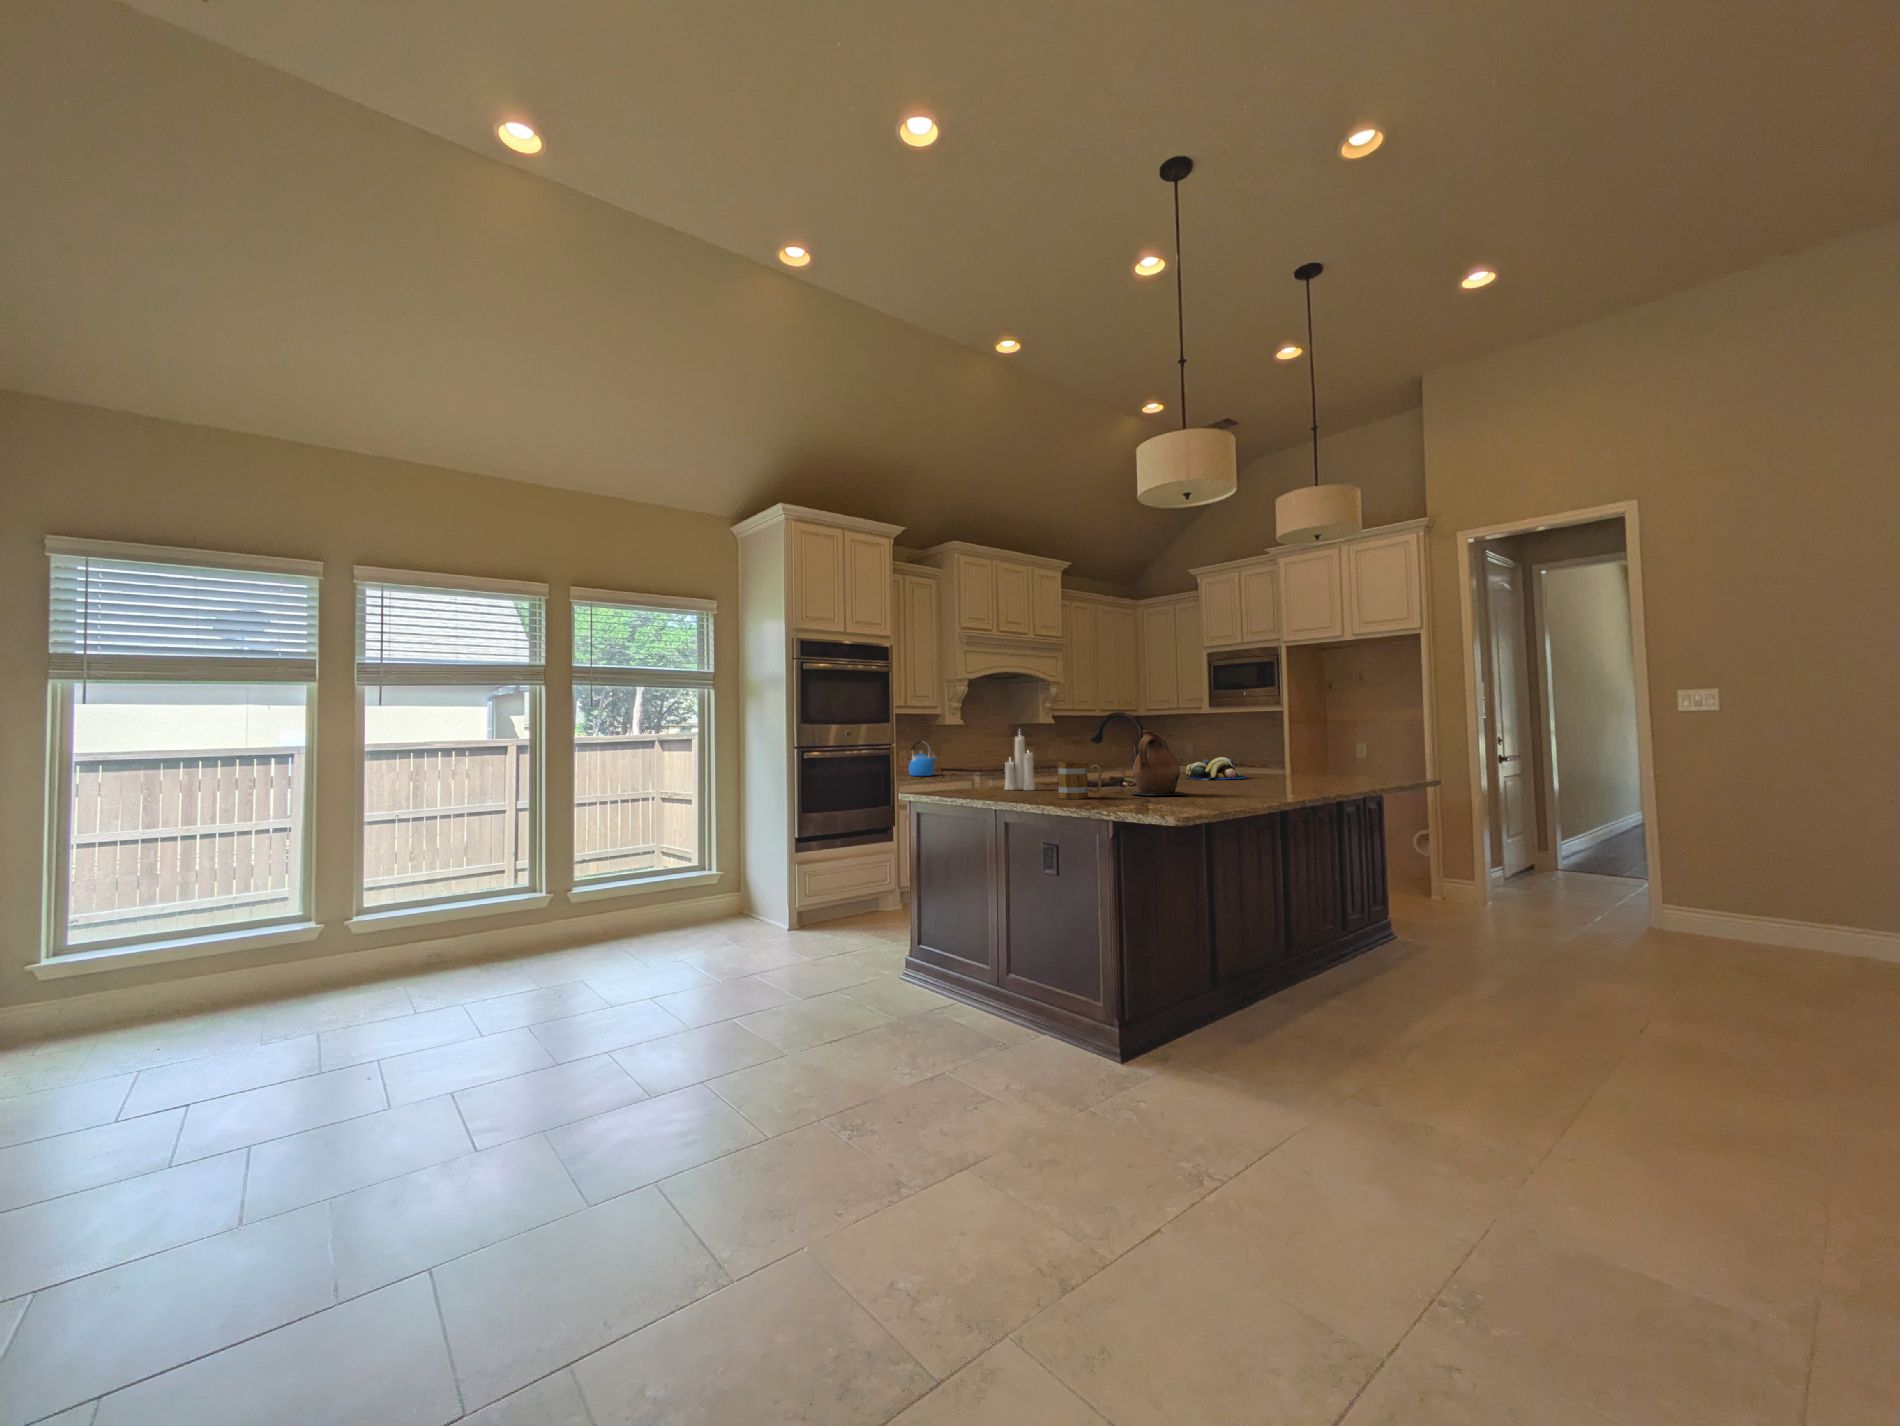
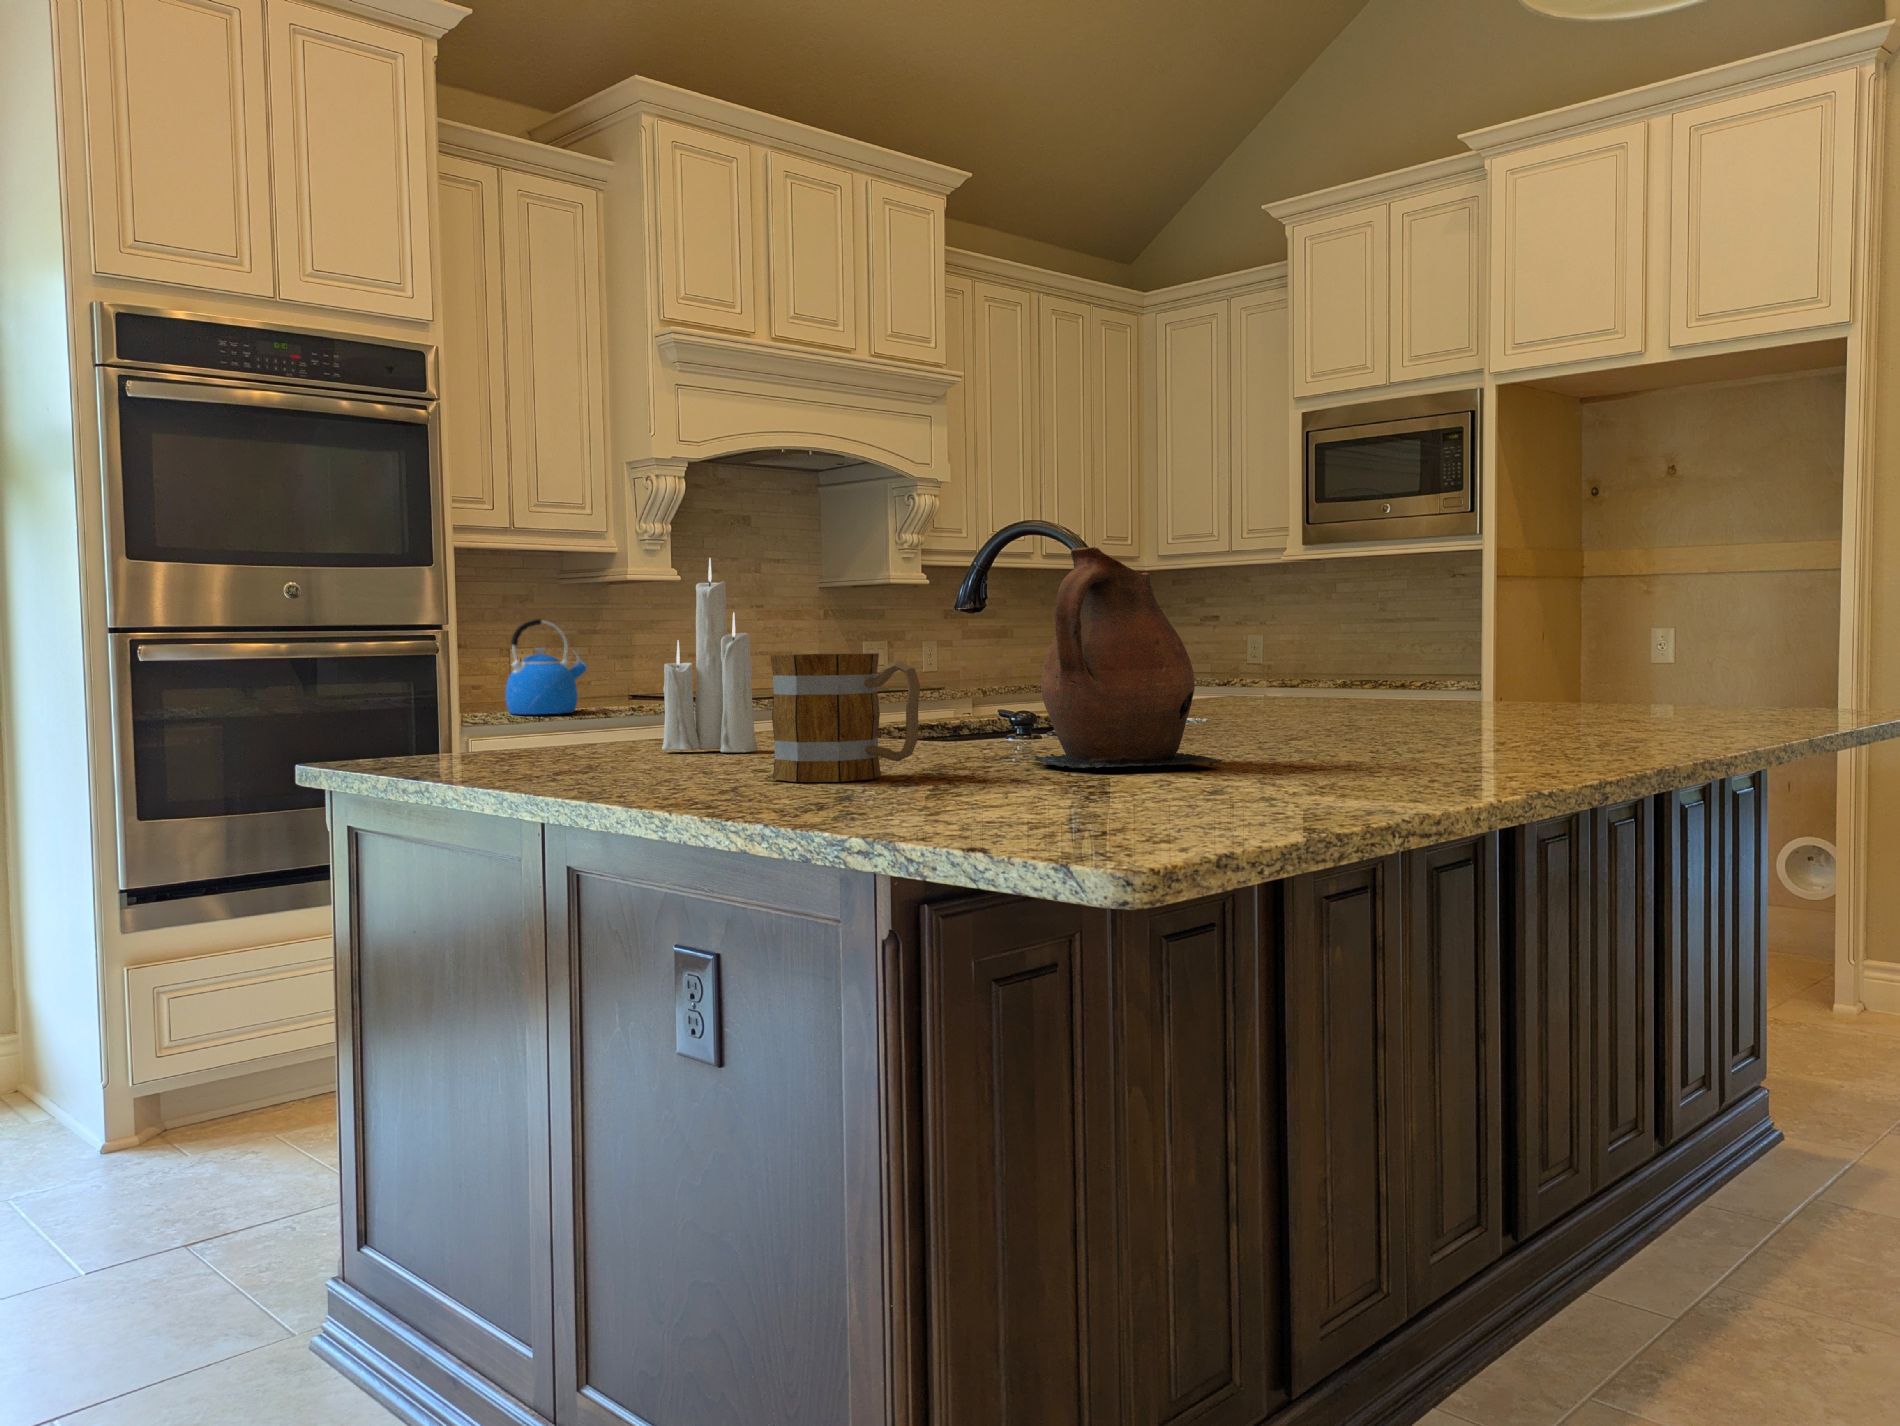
fruit bowl: present [1186,757,1246,780] -> none [1236,657,1401,721]

